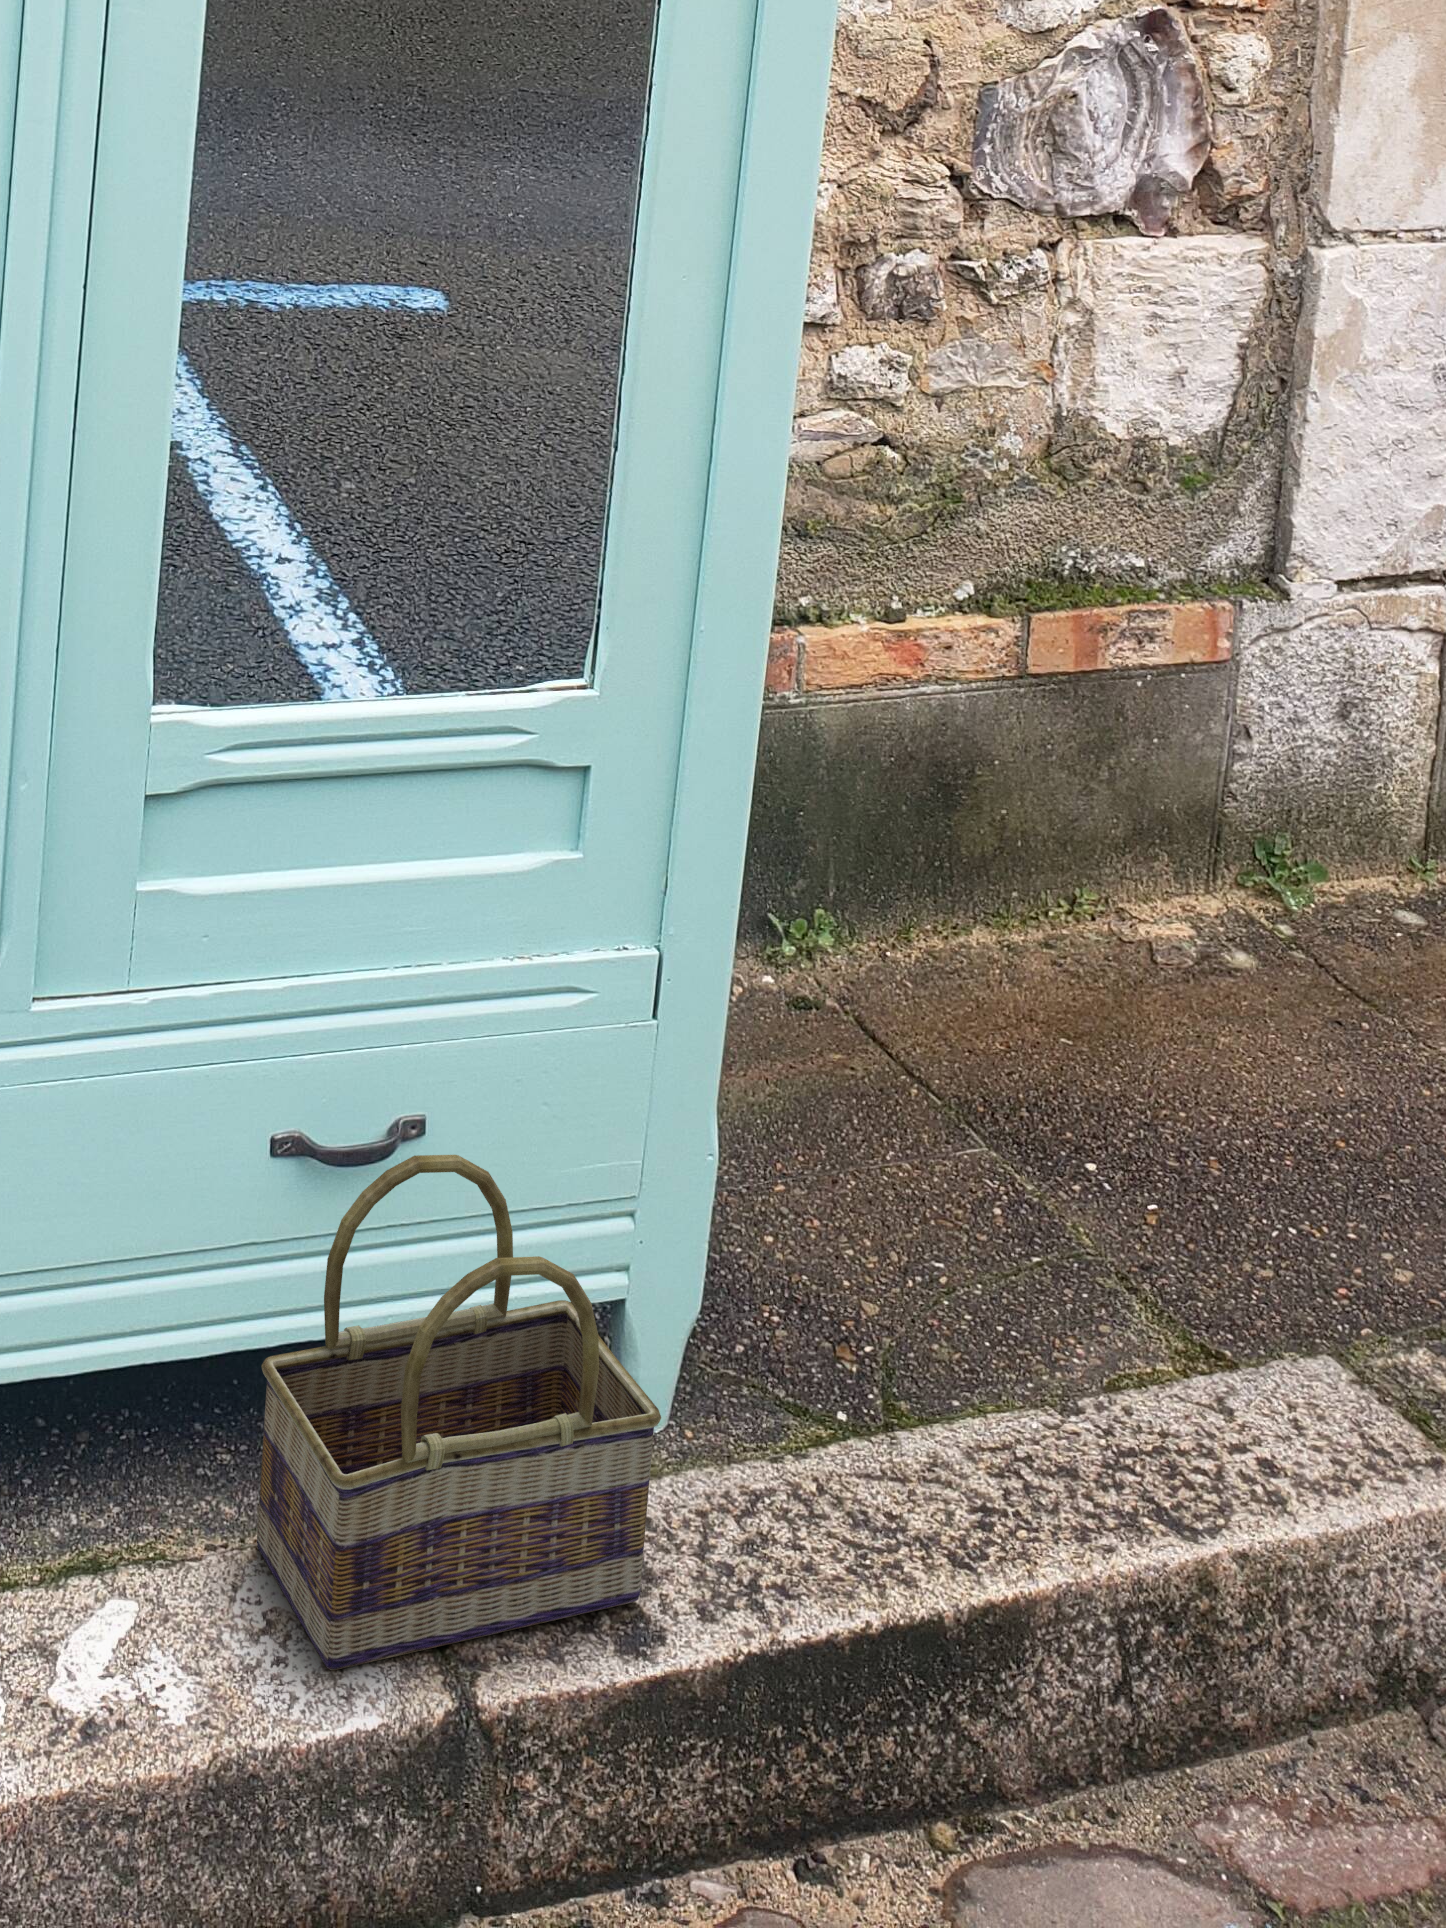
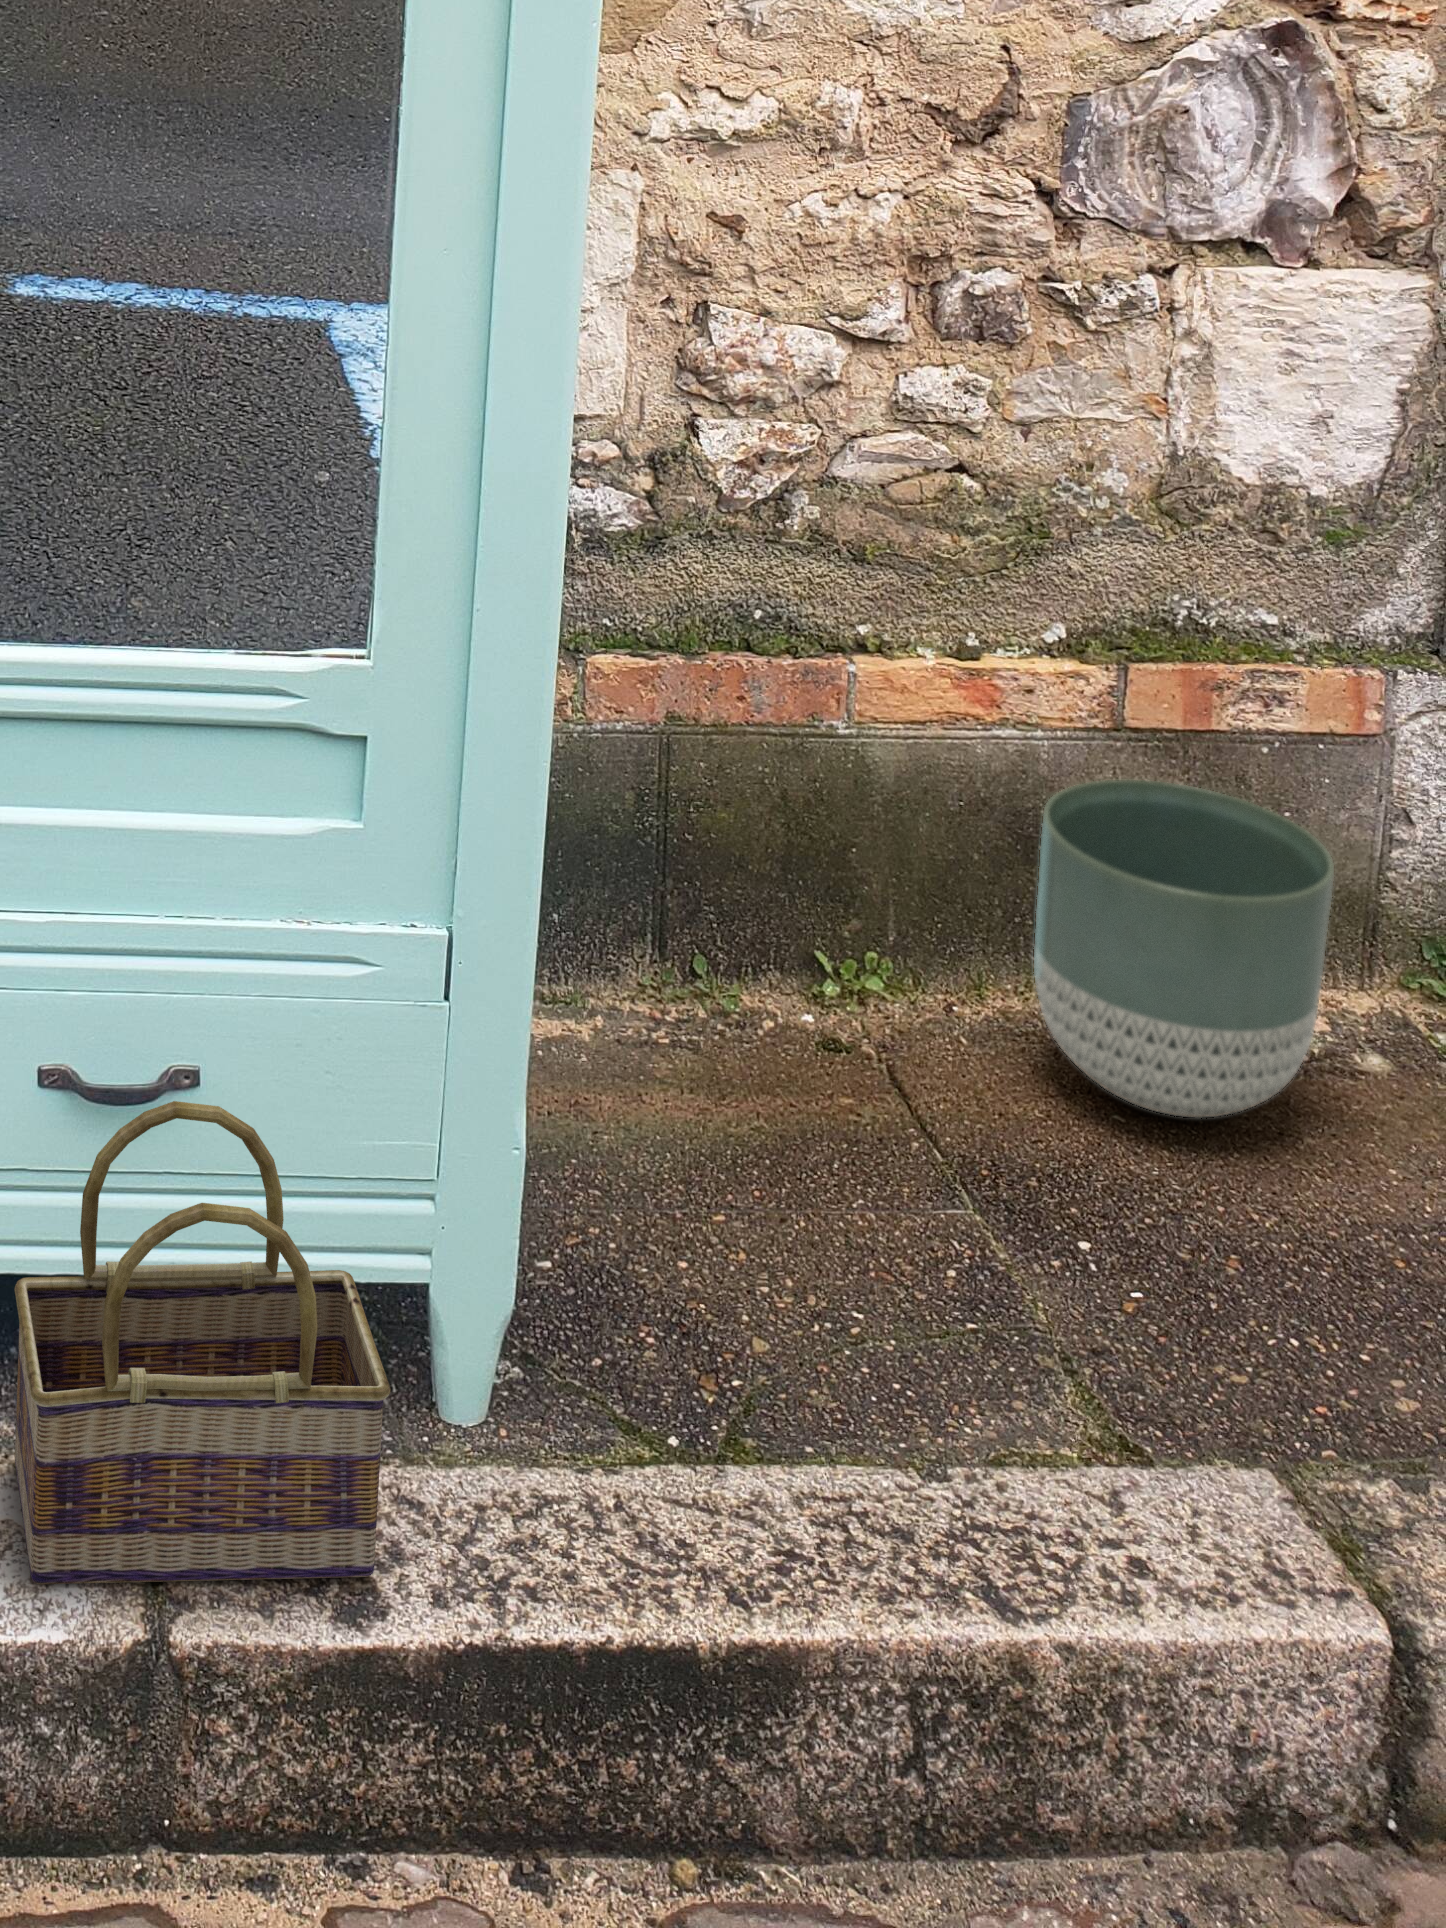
planter: none [977,722,1249,1031] -> present [1034,779,1334,1118]

